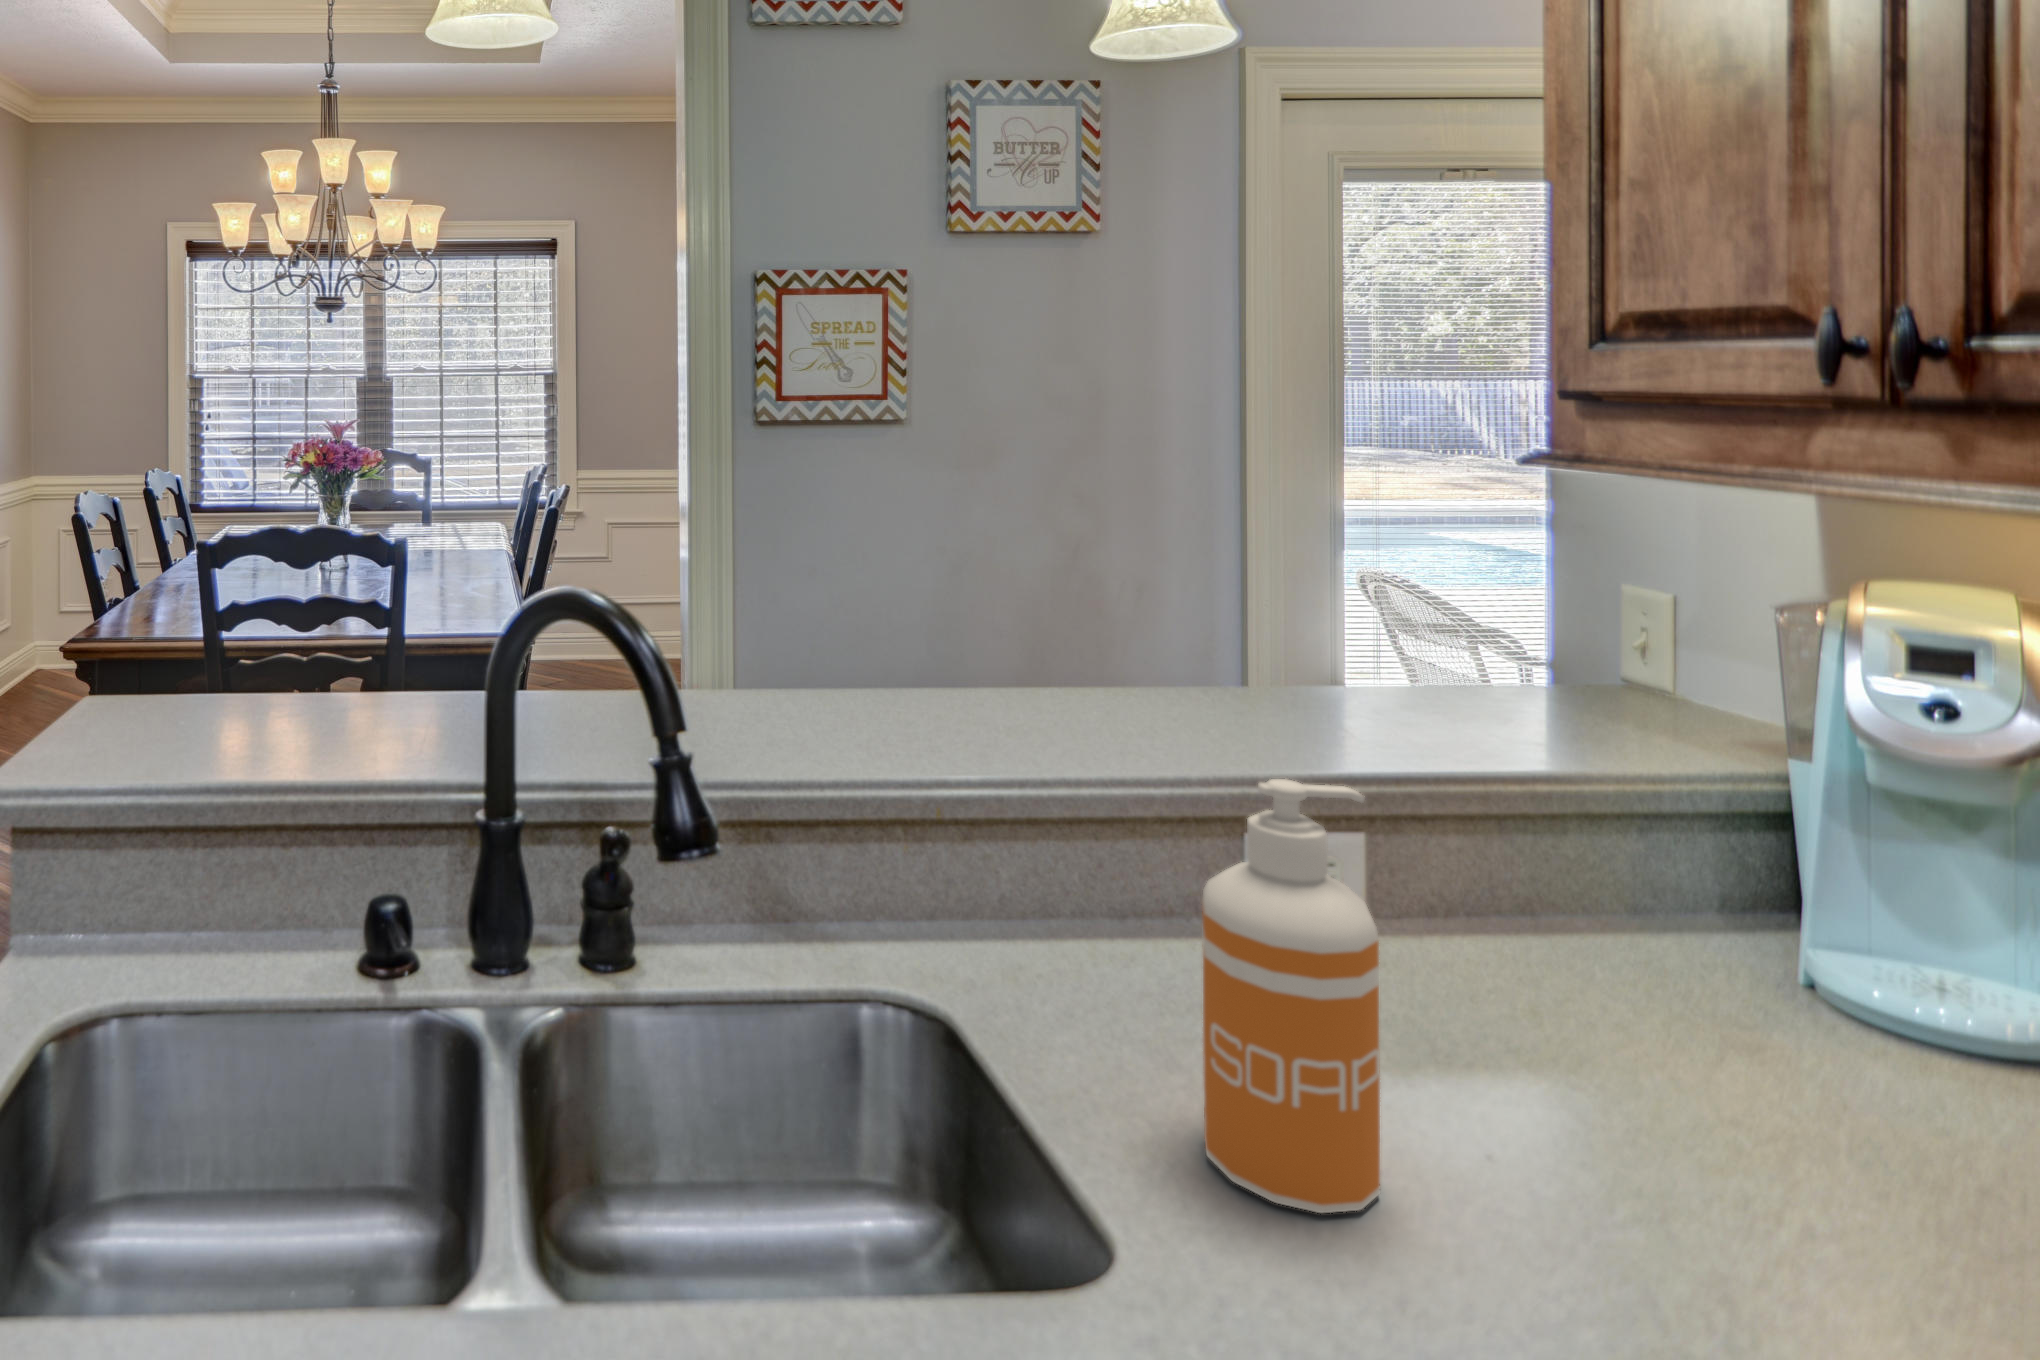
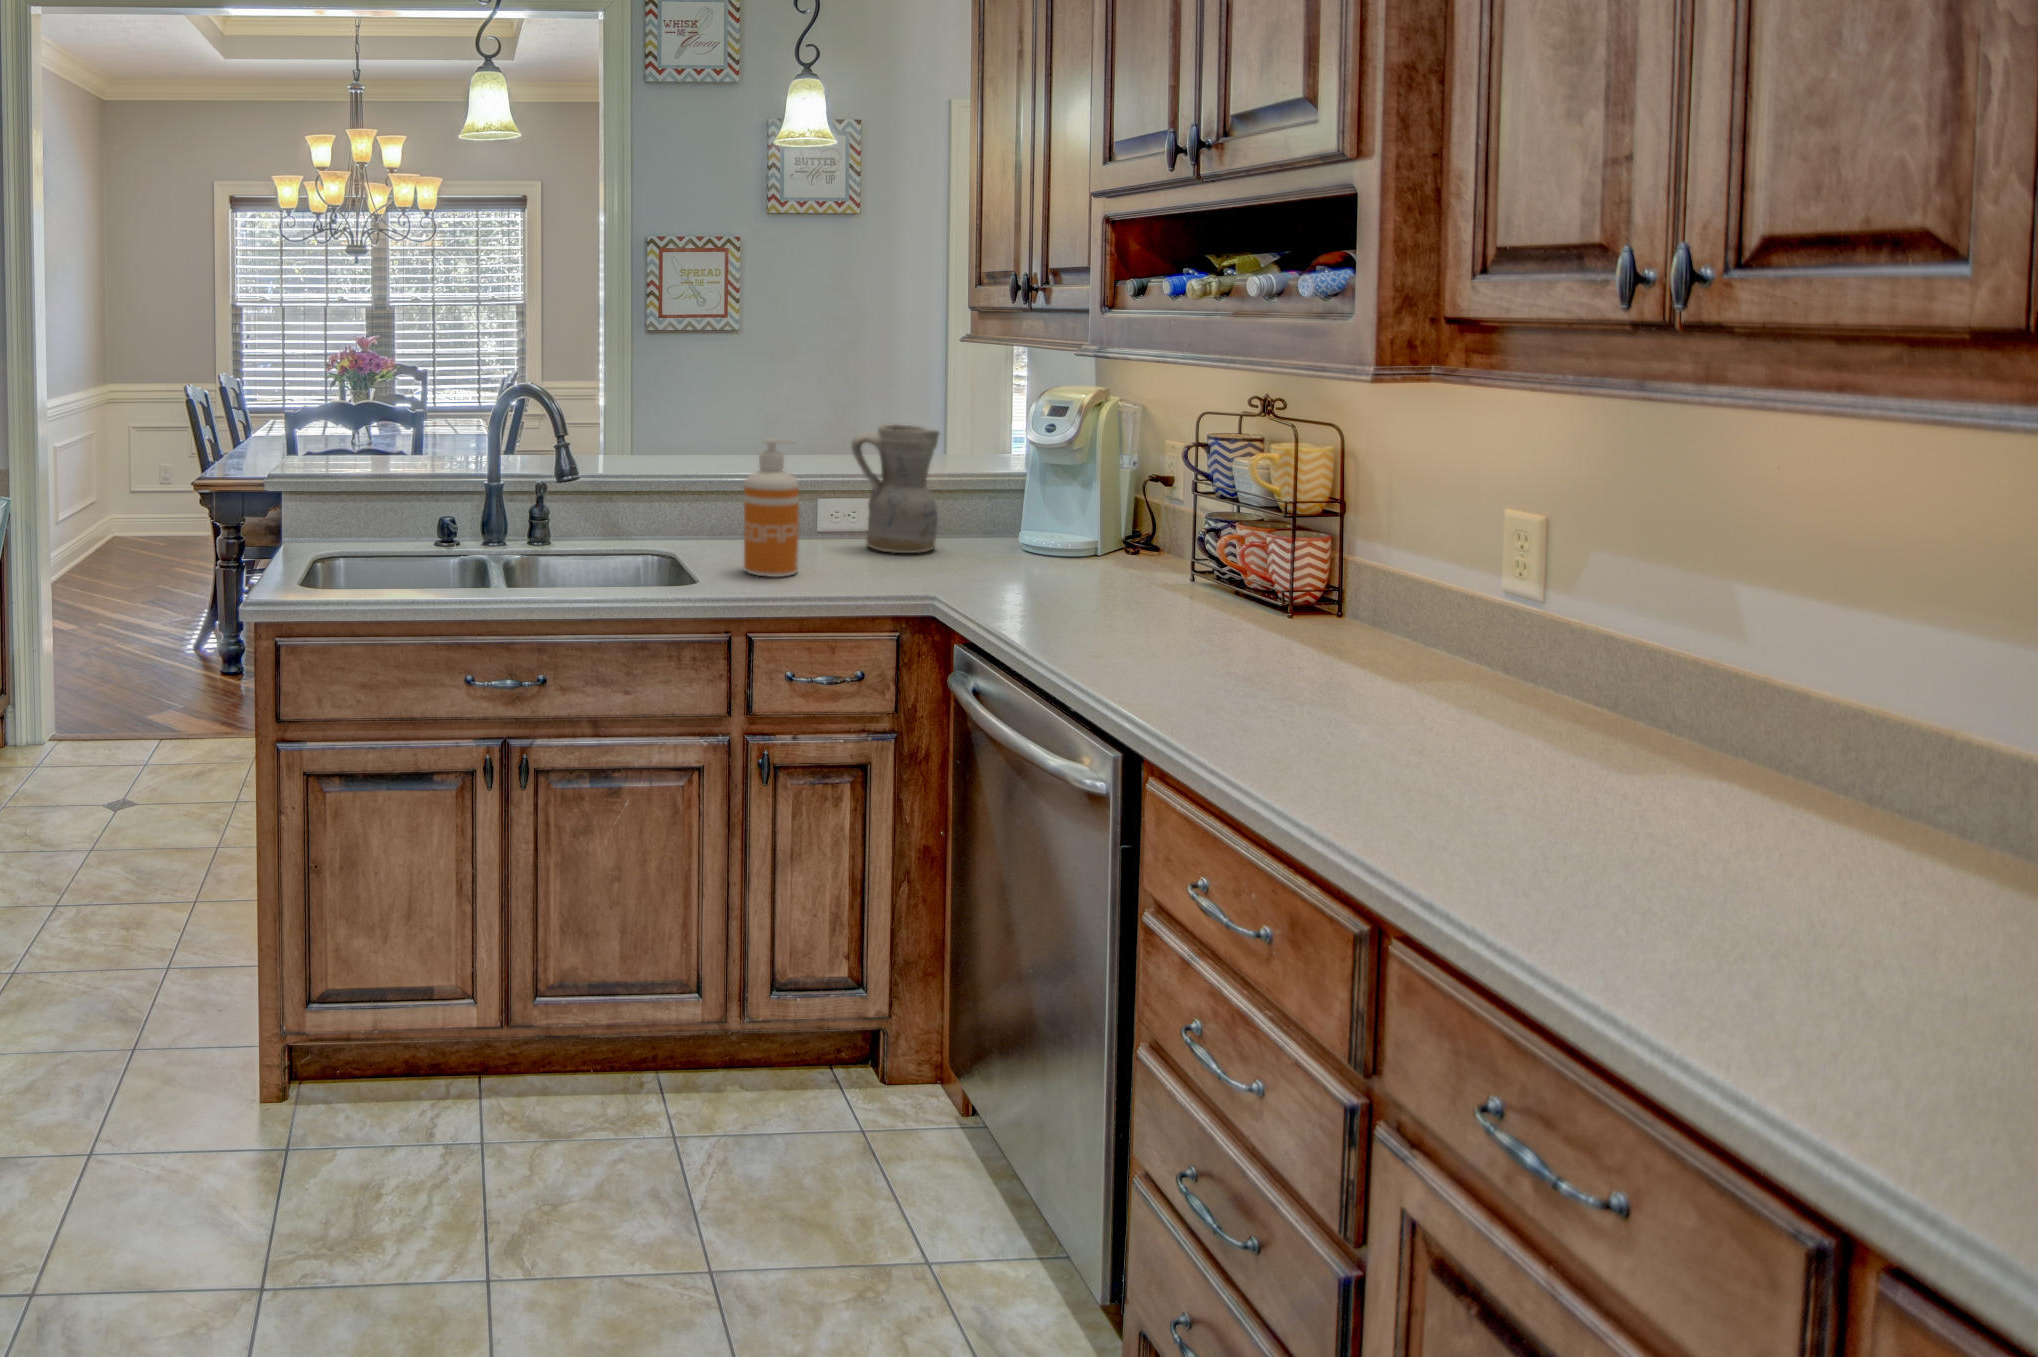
ceramic pitcher: none [1395,687,1653,1049] -> present [852,424,939,553]

